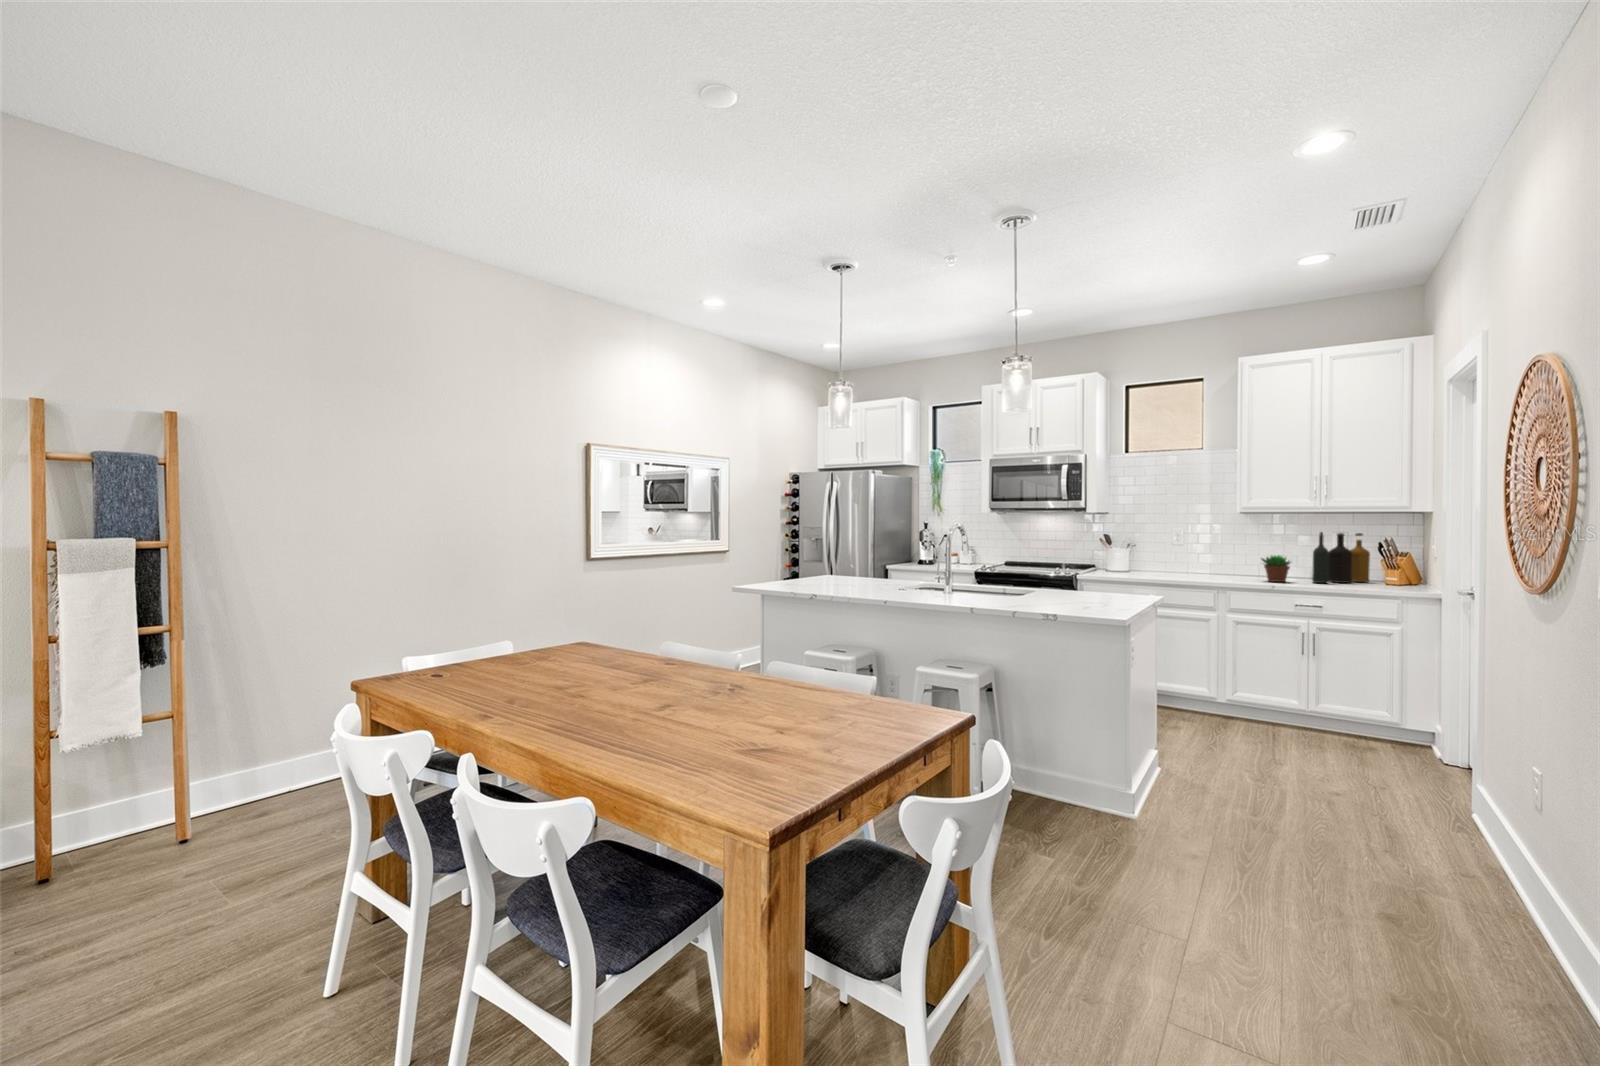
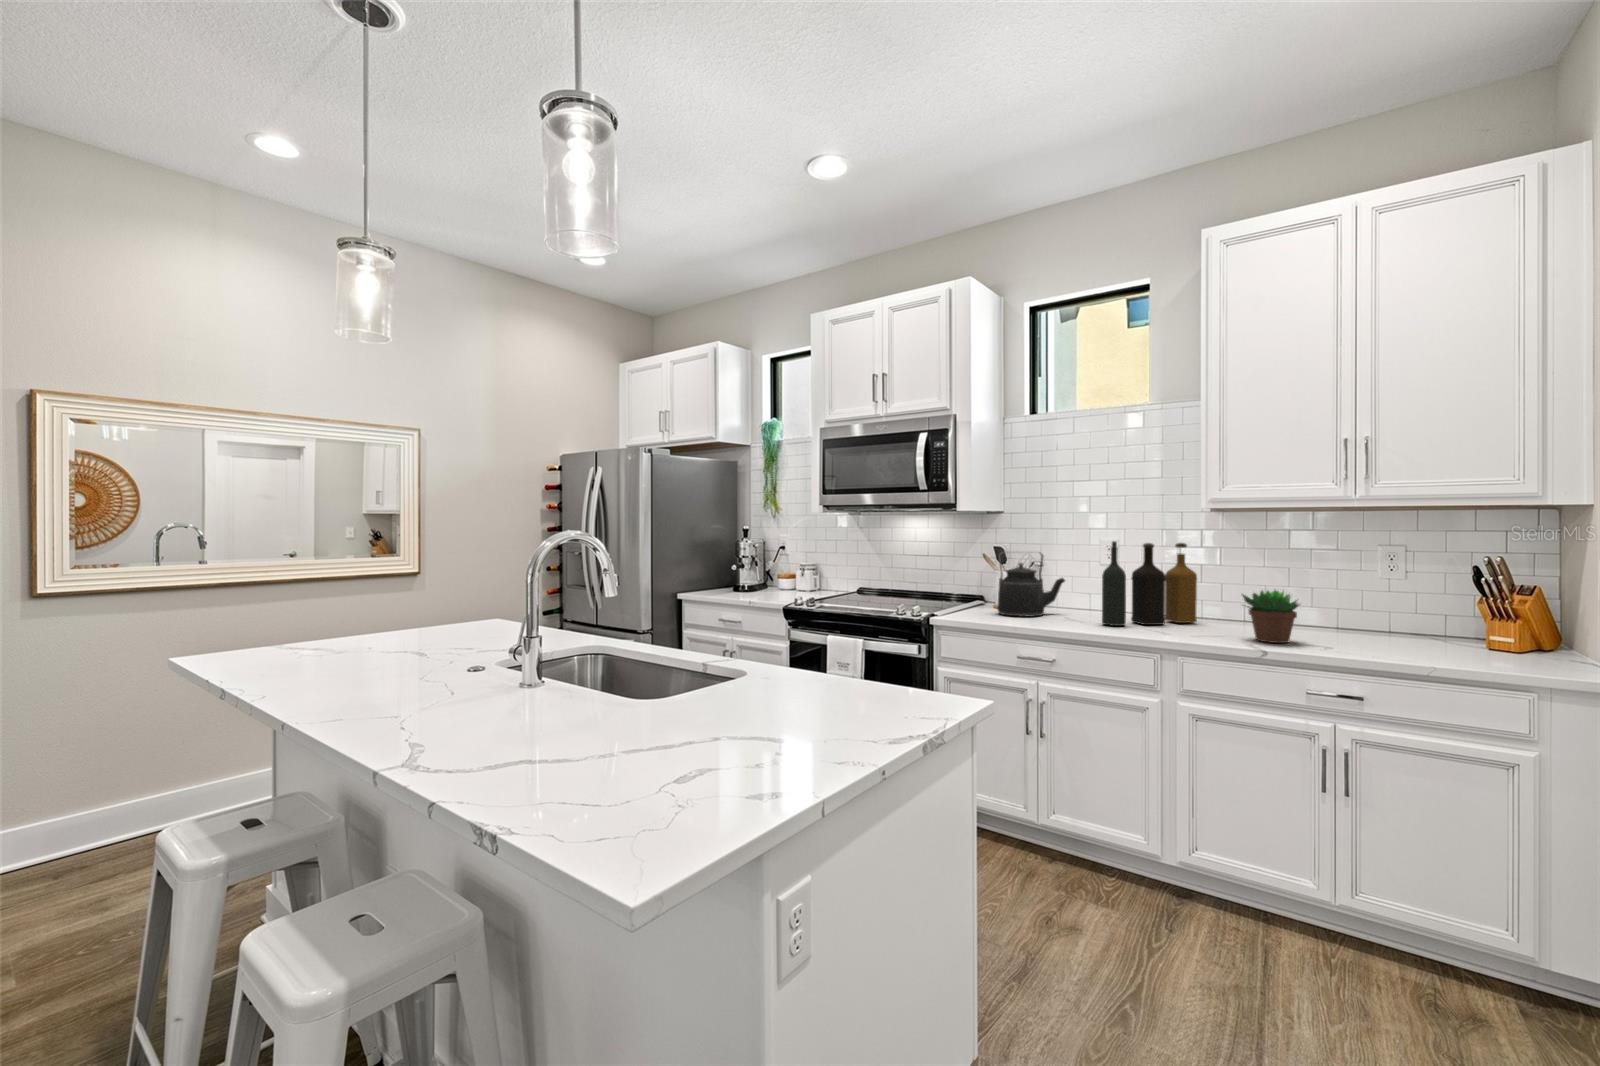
bottle: present [1312,532,1370,583] -> present [1102,541,1197,626]
kettle: none [1113,536,1154,573] -> present [997,553,1065,617]

